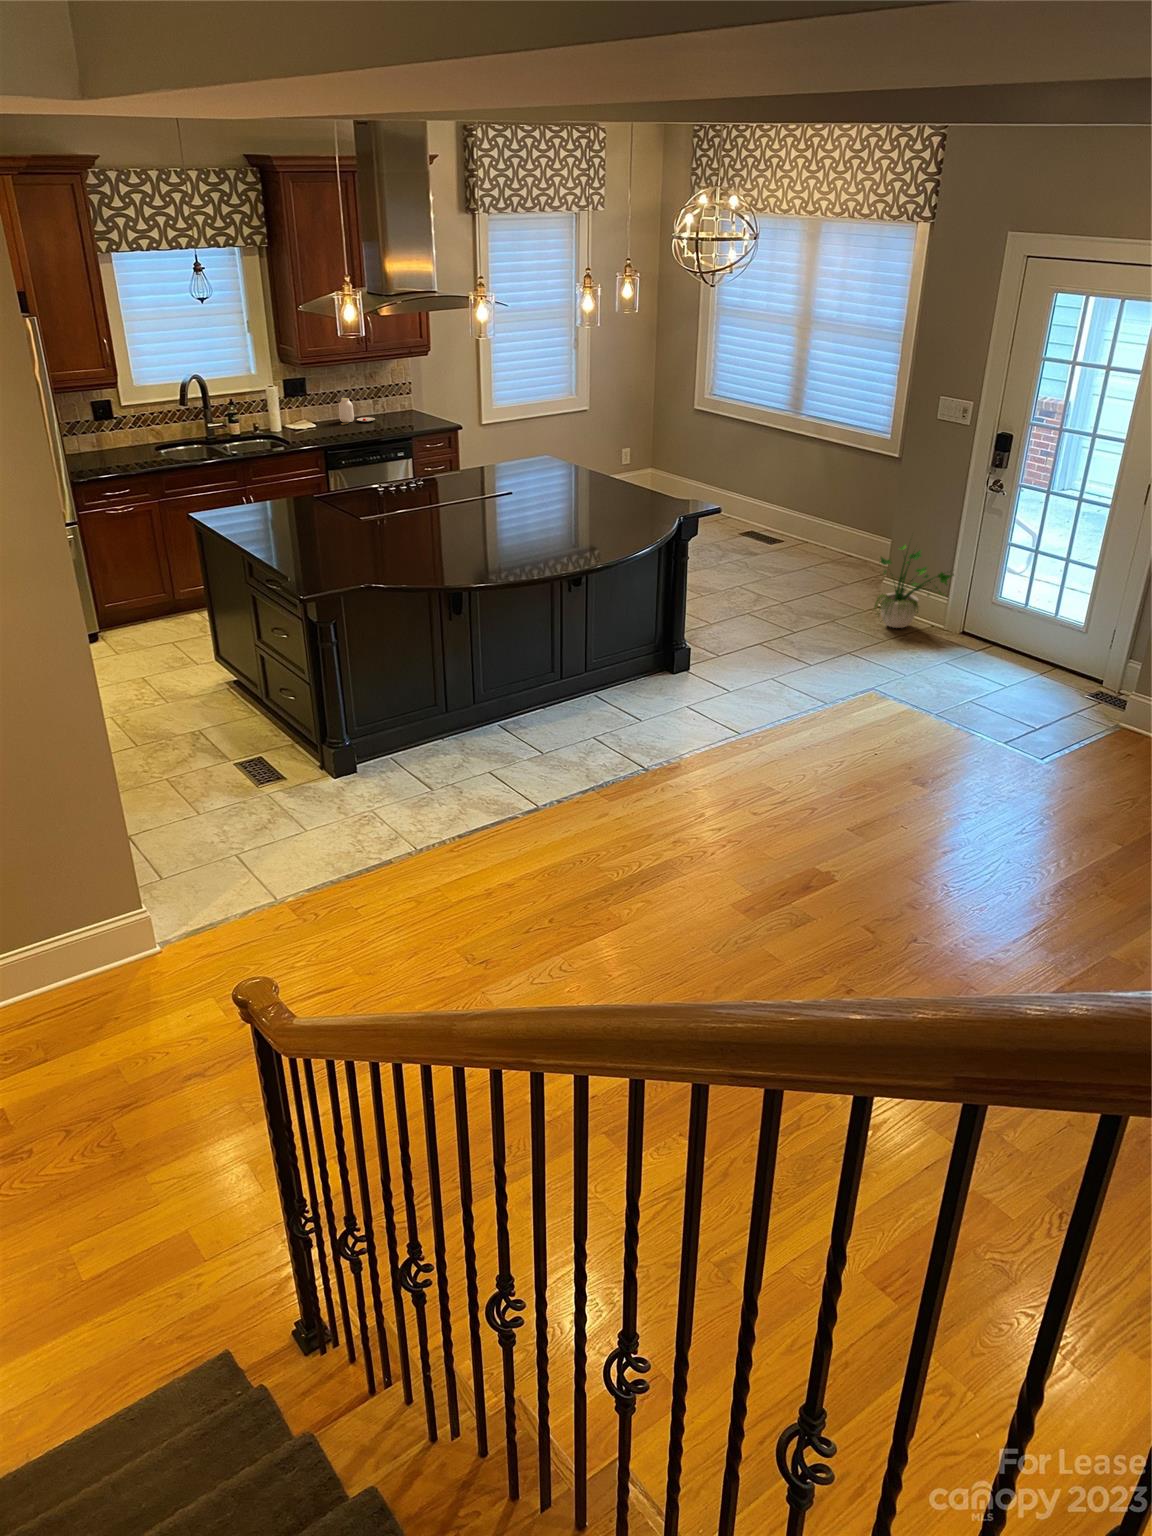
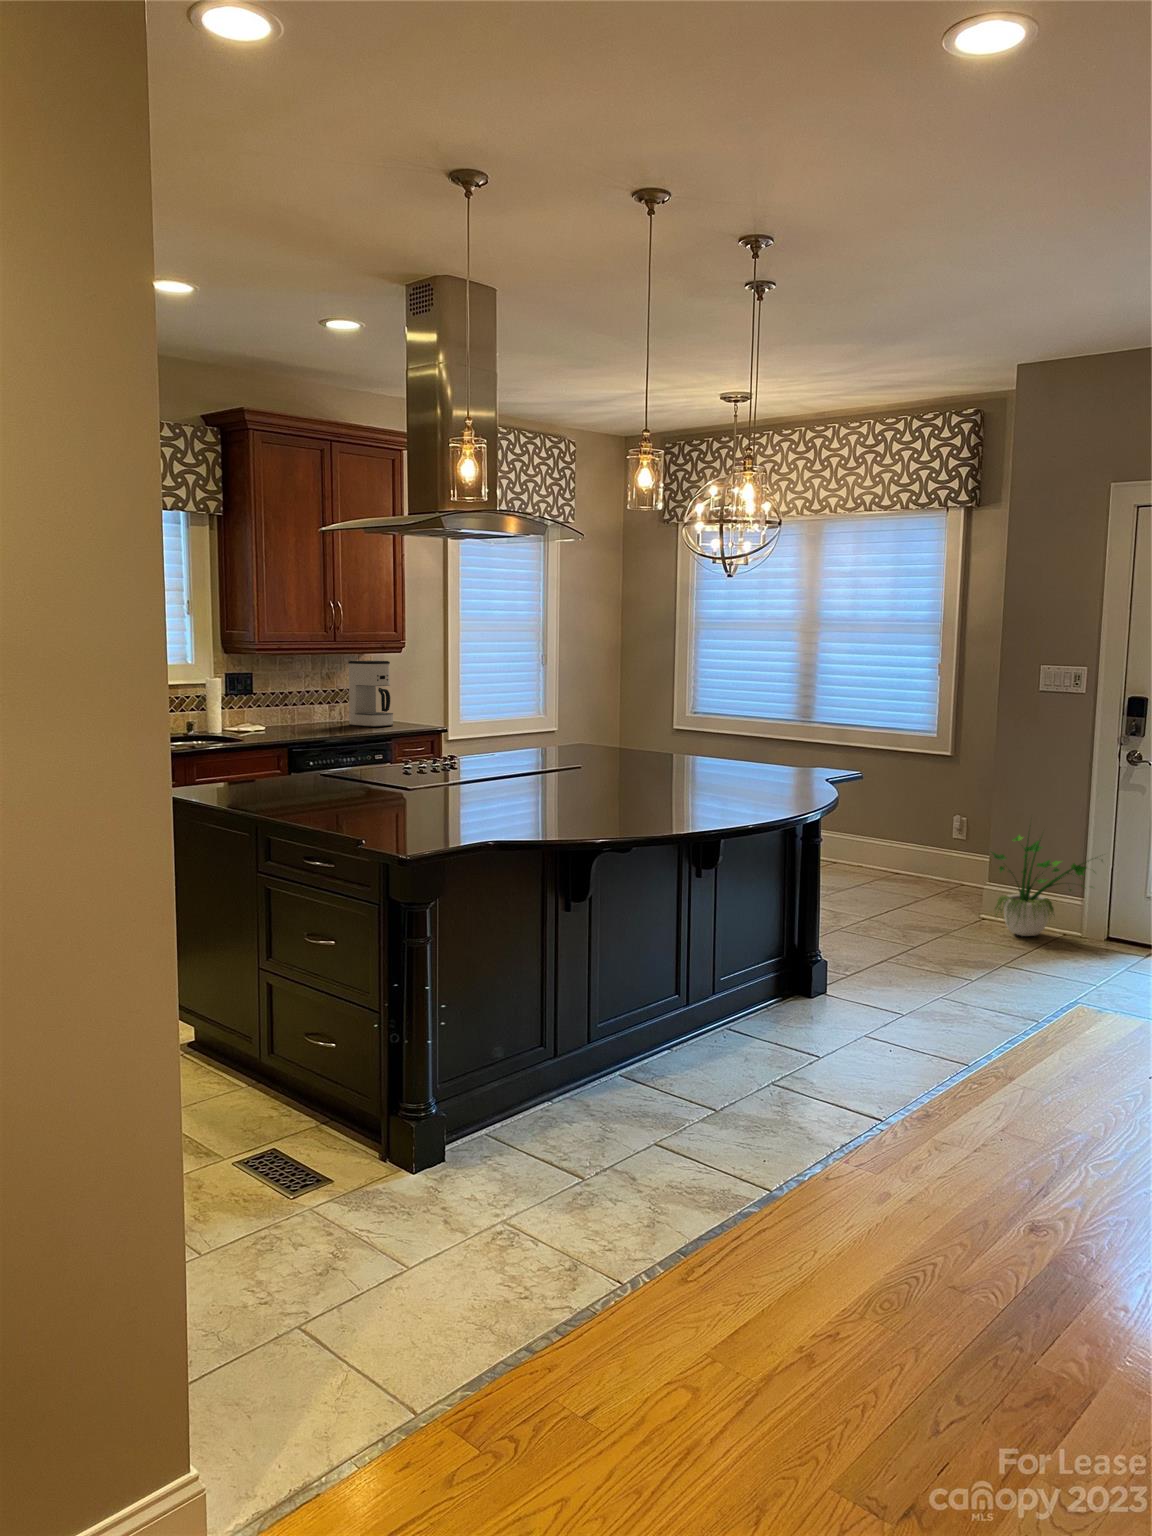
coffee maker: none [382,365,420,425] -> present [348,661,393,727]
jar: present [339,398,375,425] -> none [292,697,339,727]

